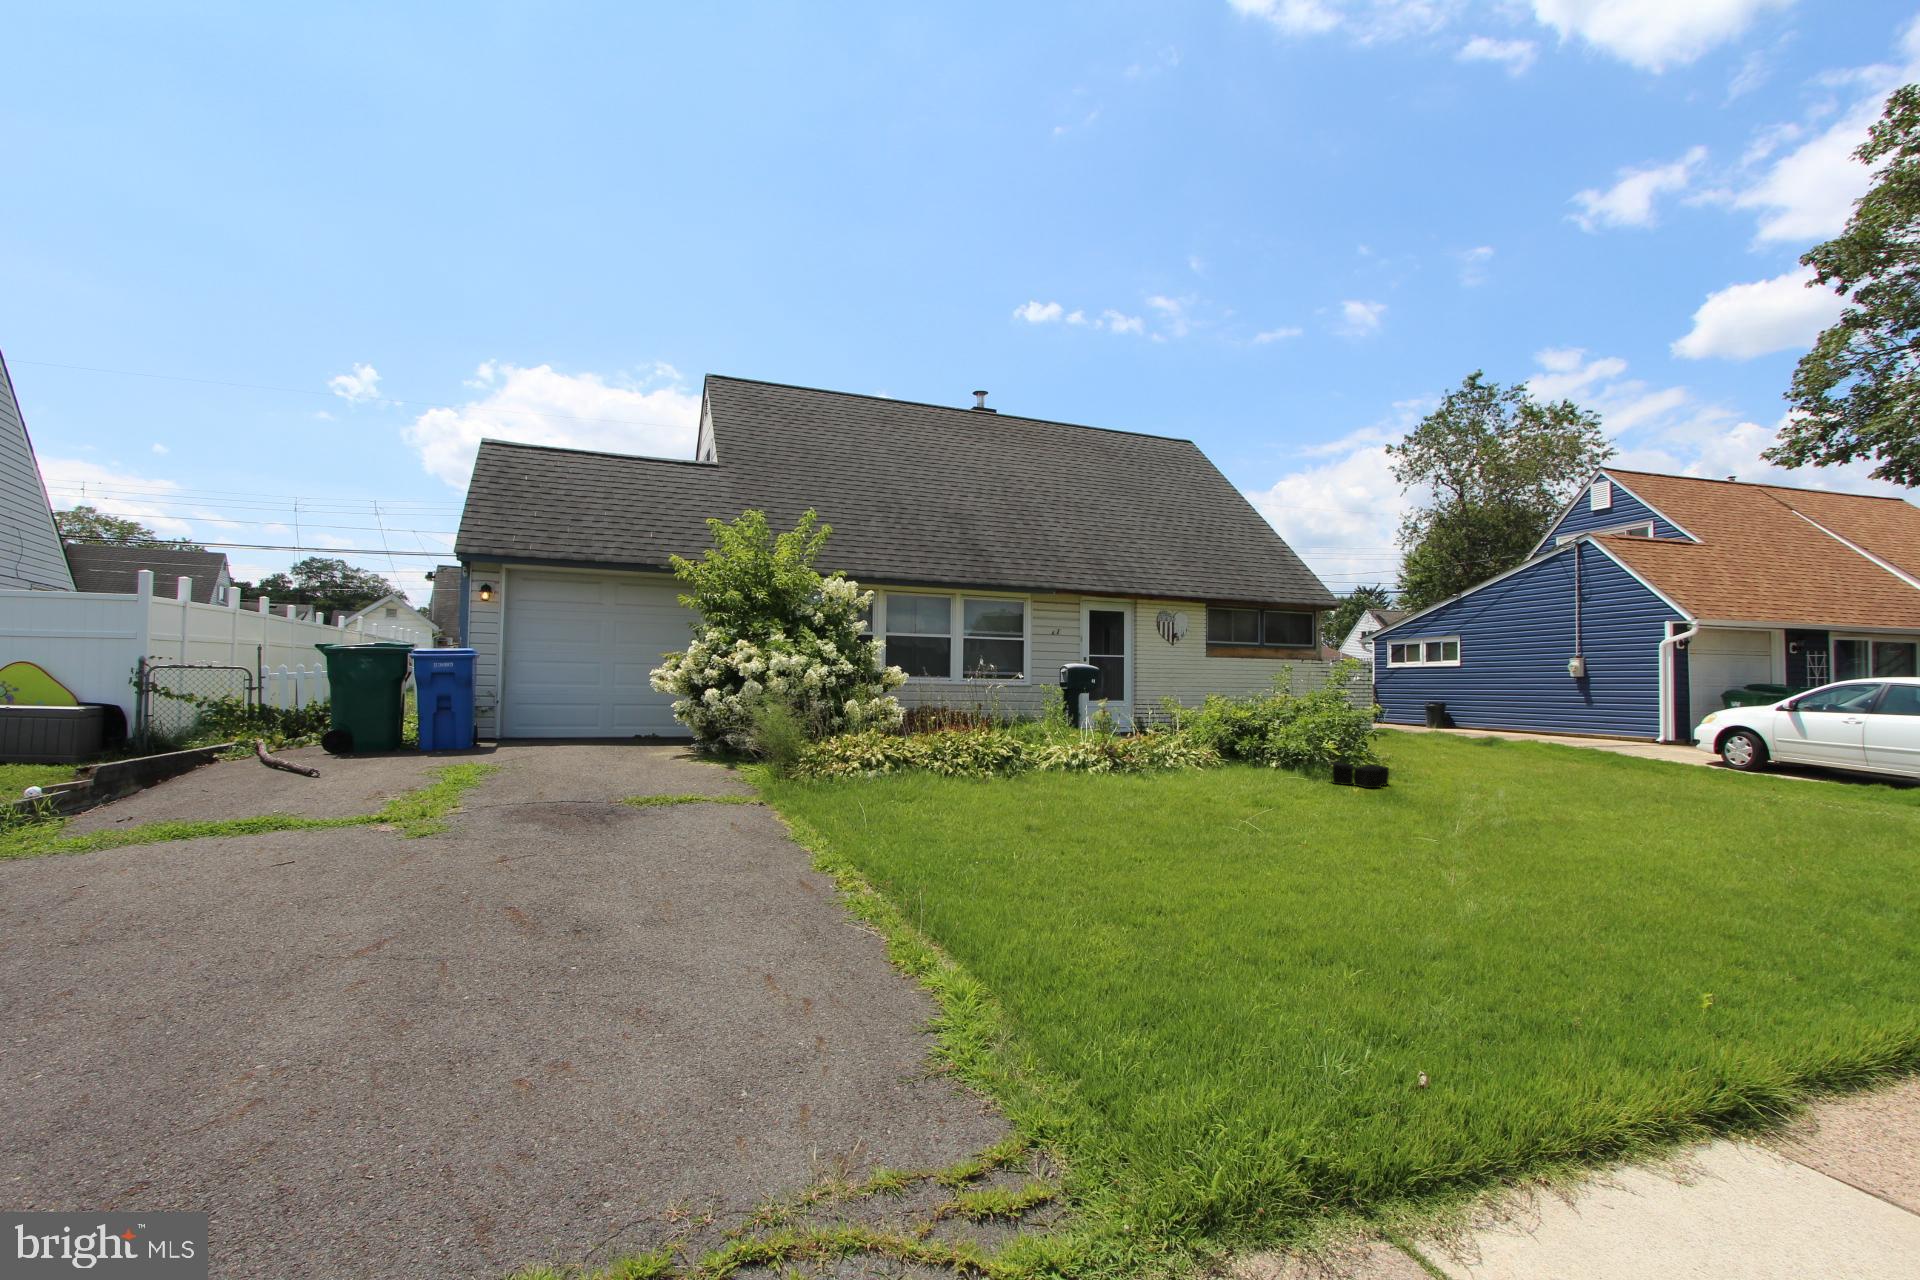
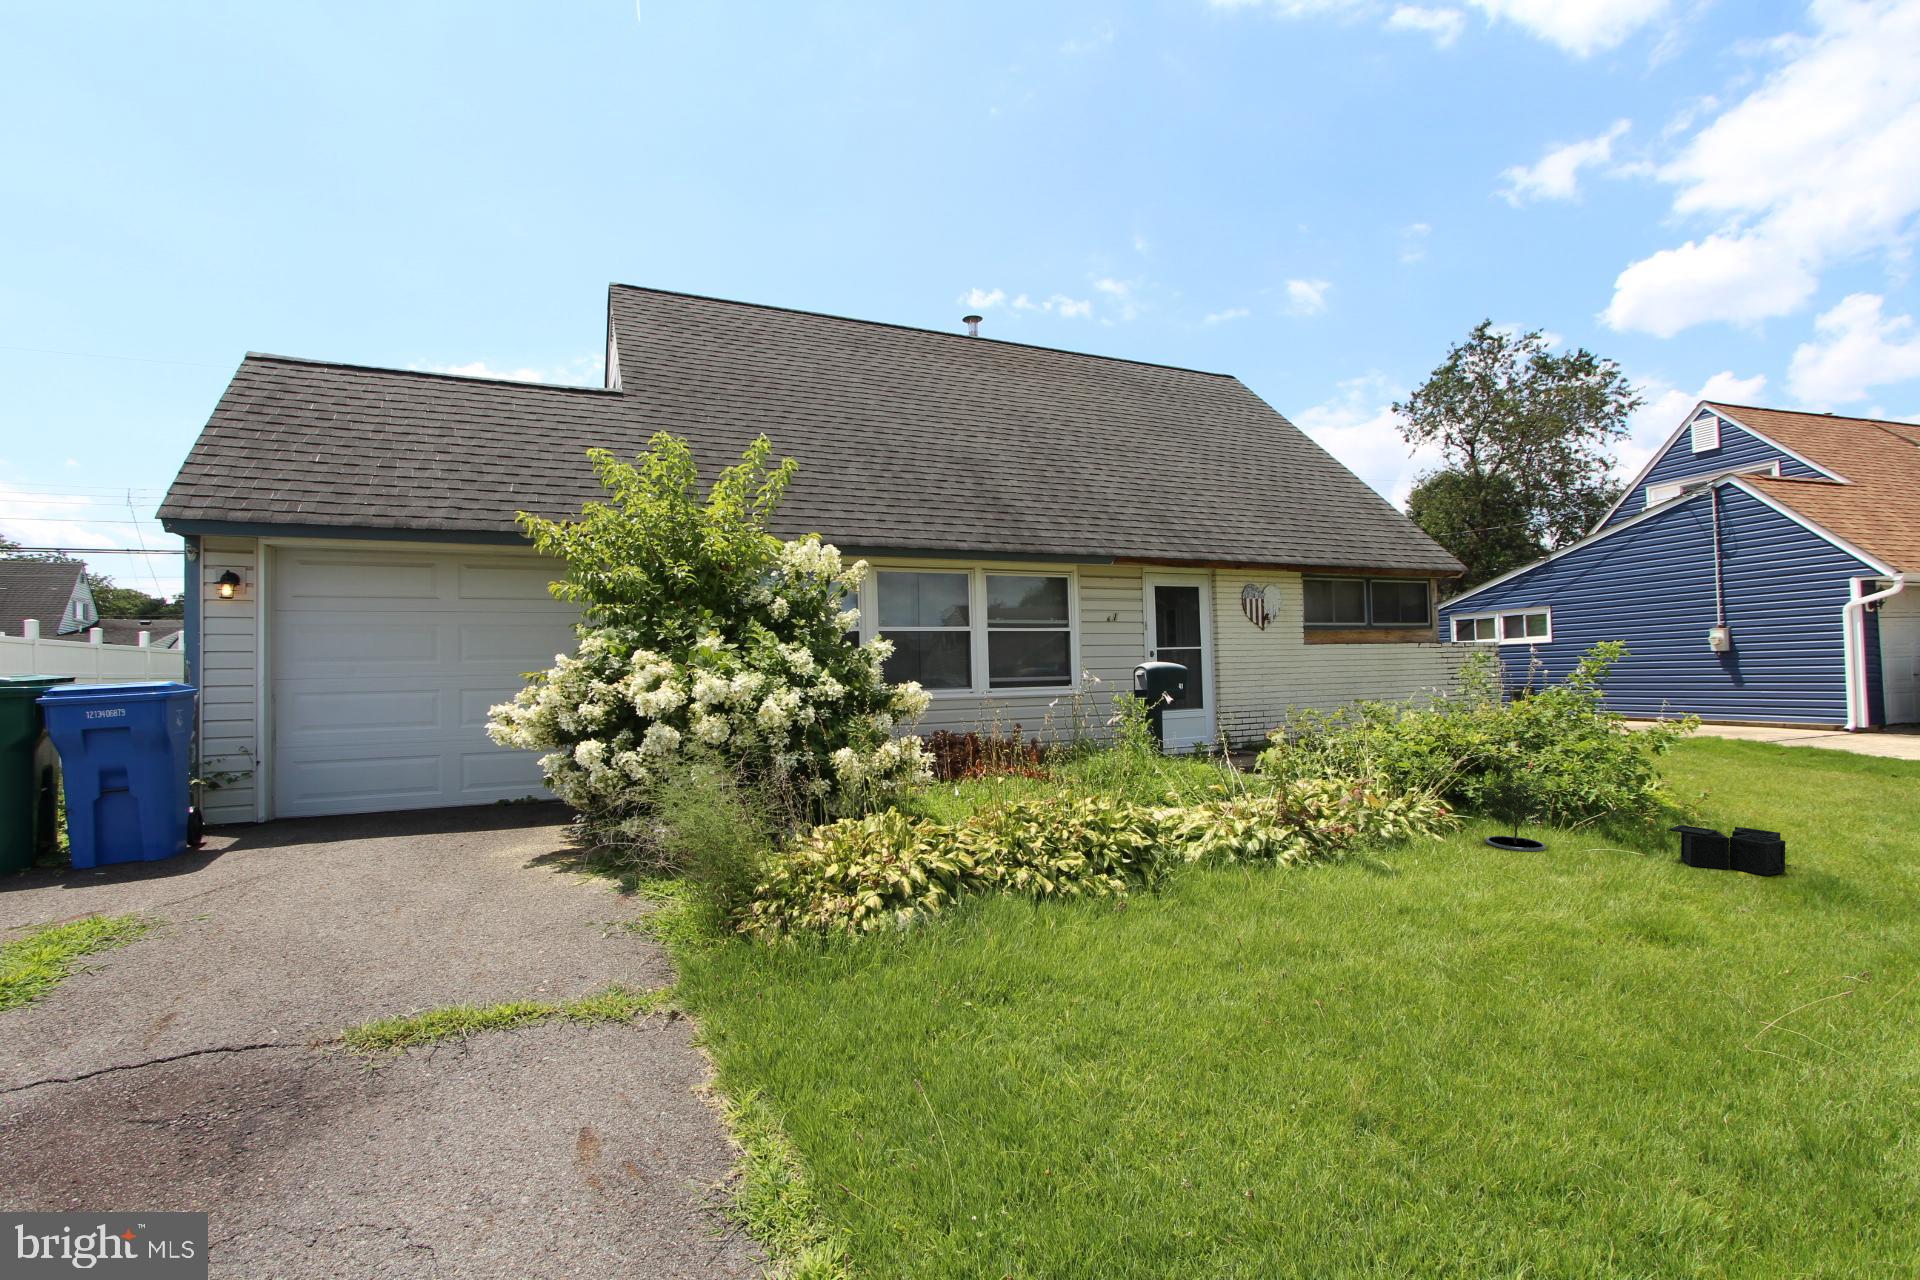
potted tree: none [1227,717,1267,775] -> present [1483,753,1550,851]

